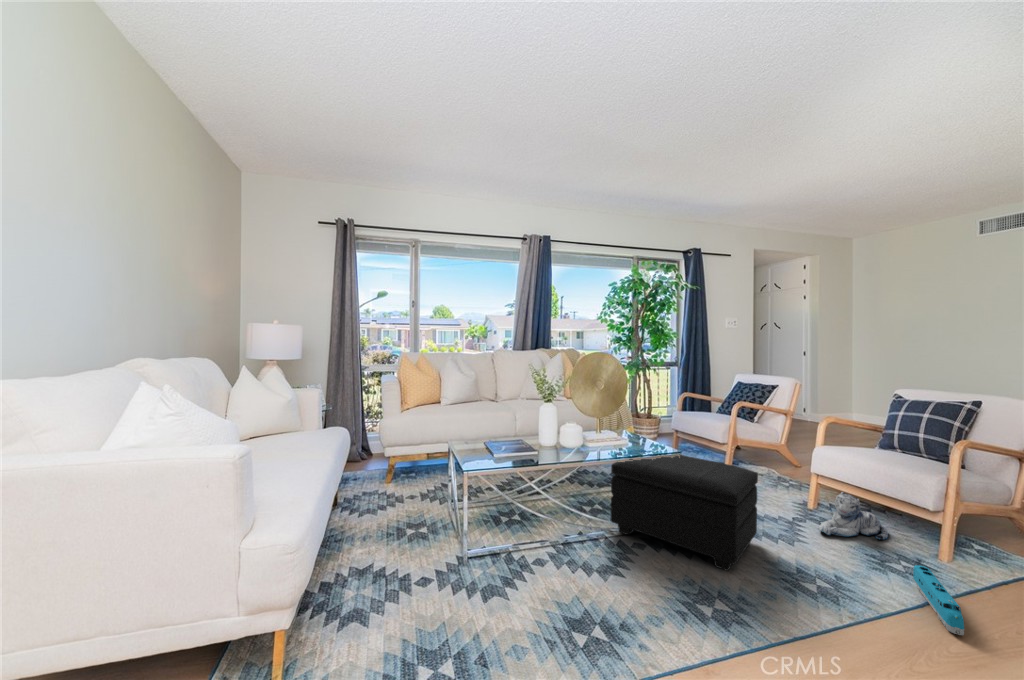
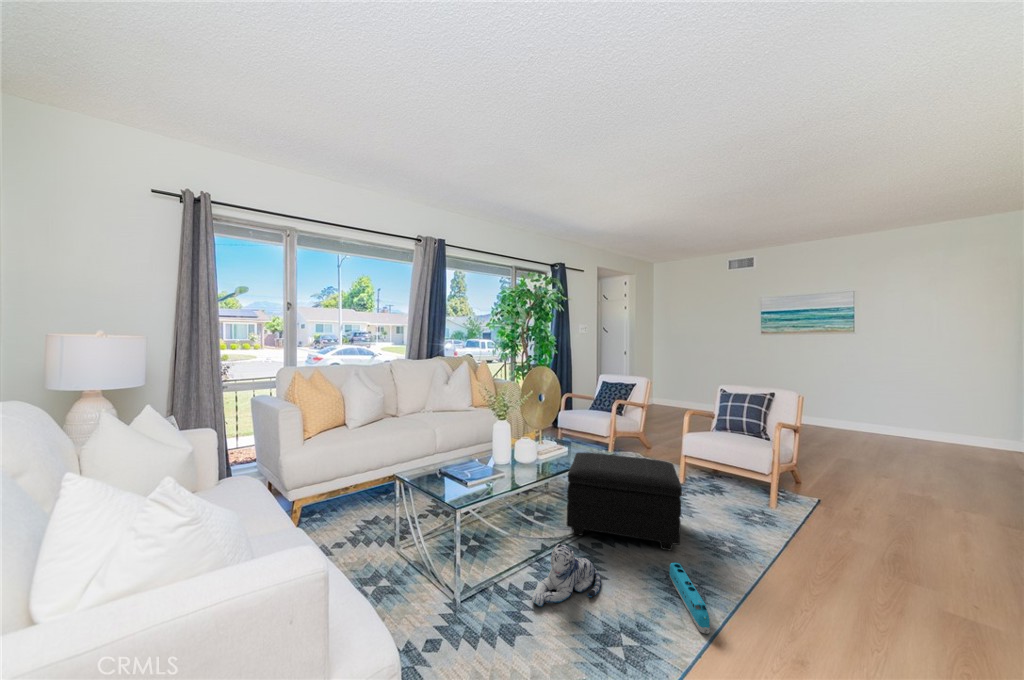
plush toy: present [819,492,888,540] -> present [532,544,601,606]
toy train: present [913,565,965,635] -> present [670,563,710,633]

